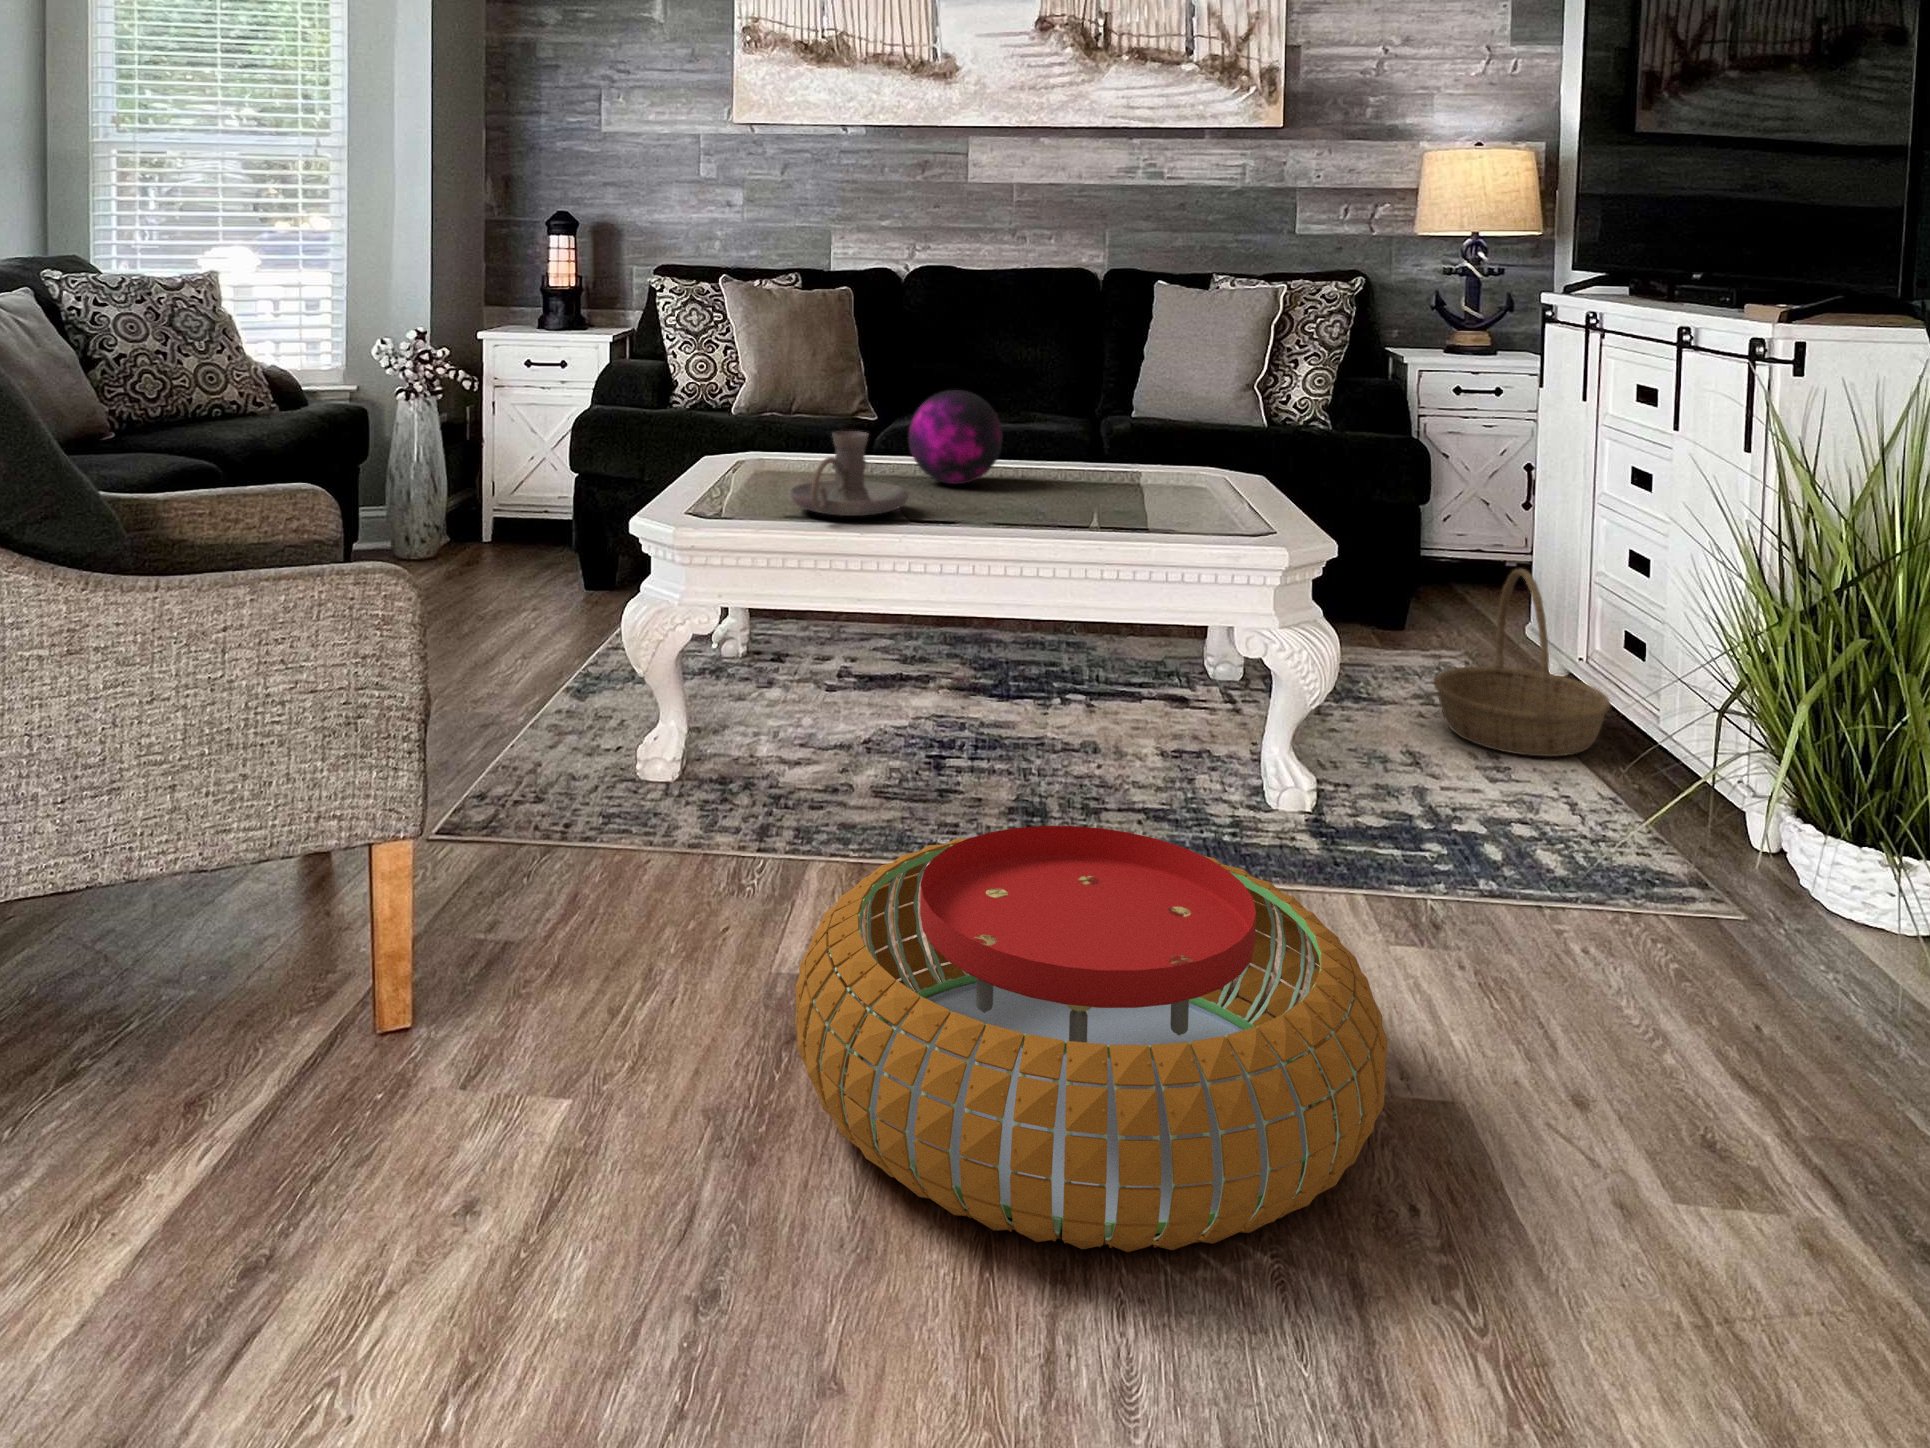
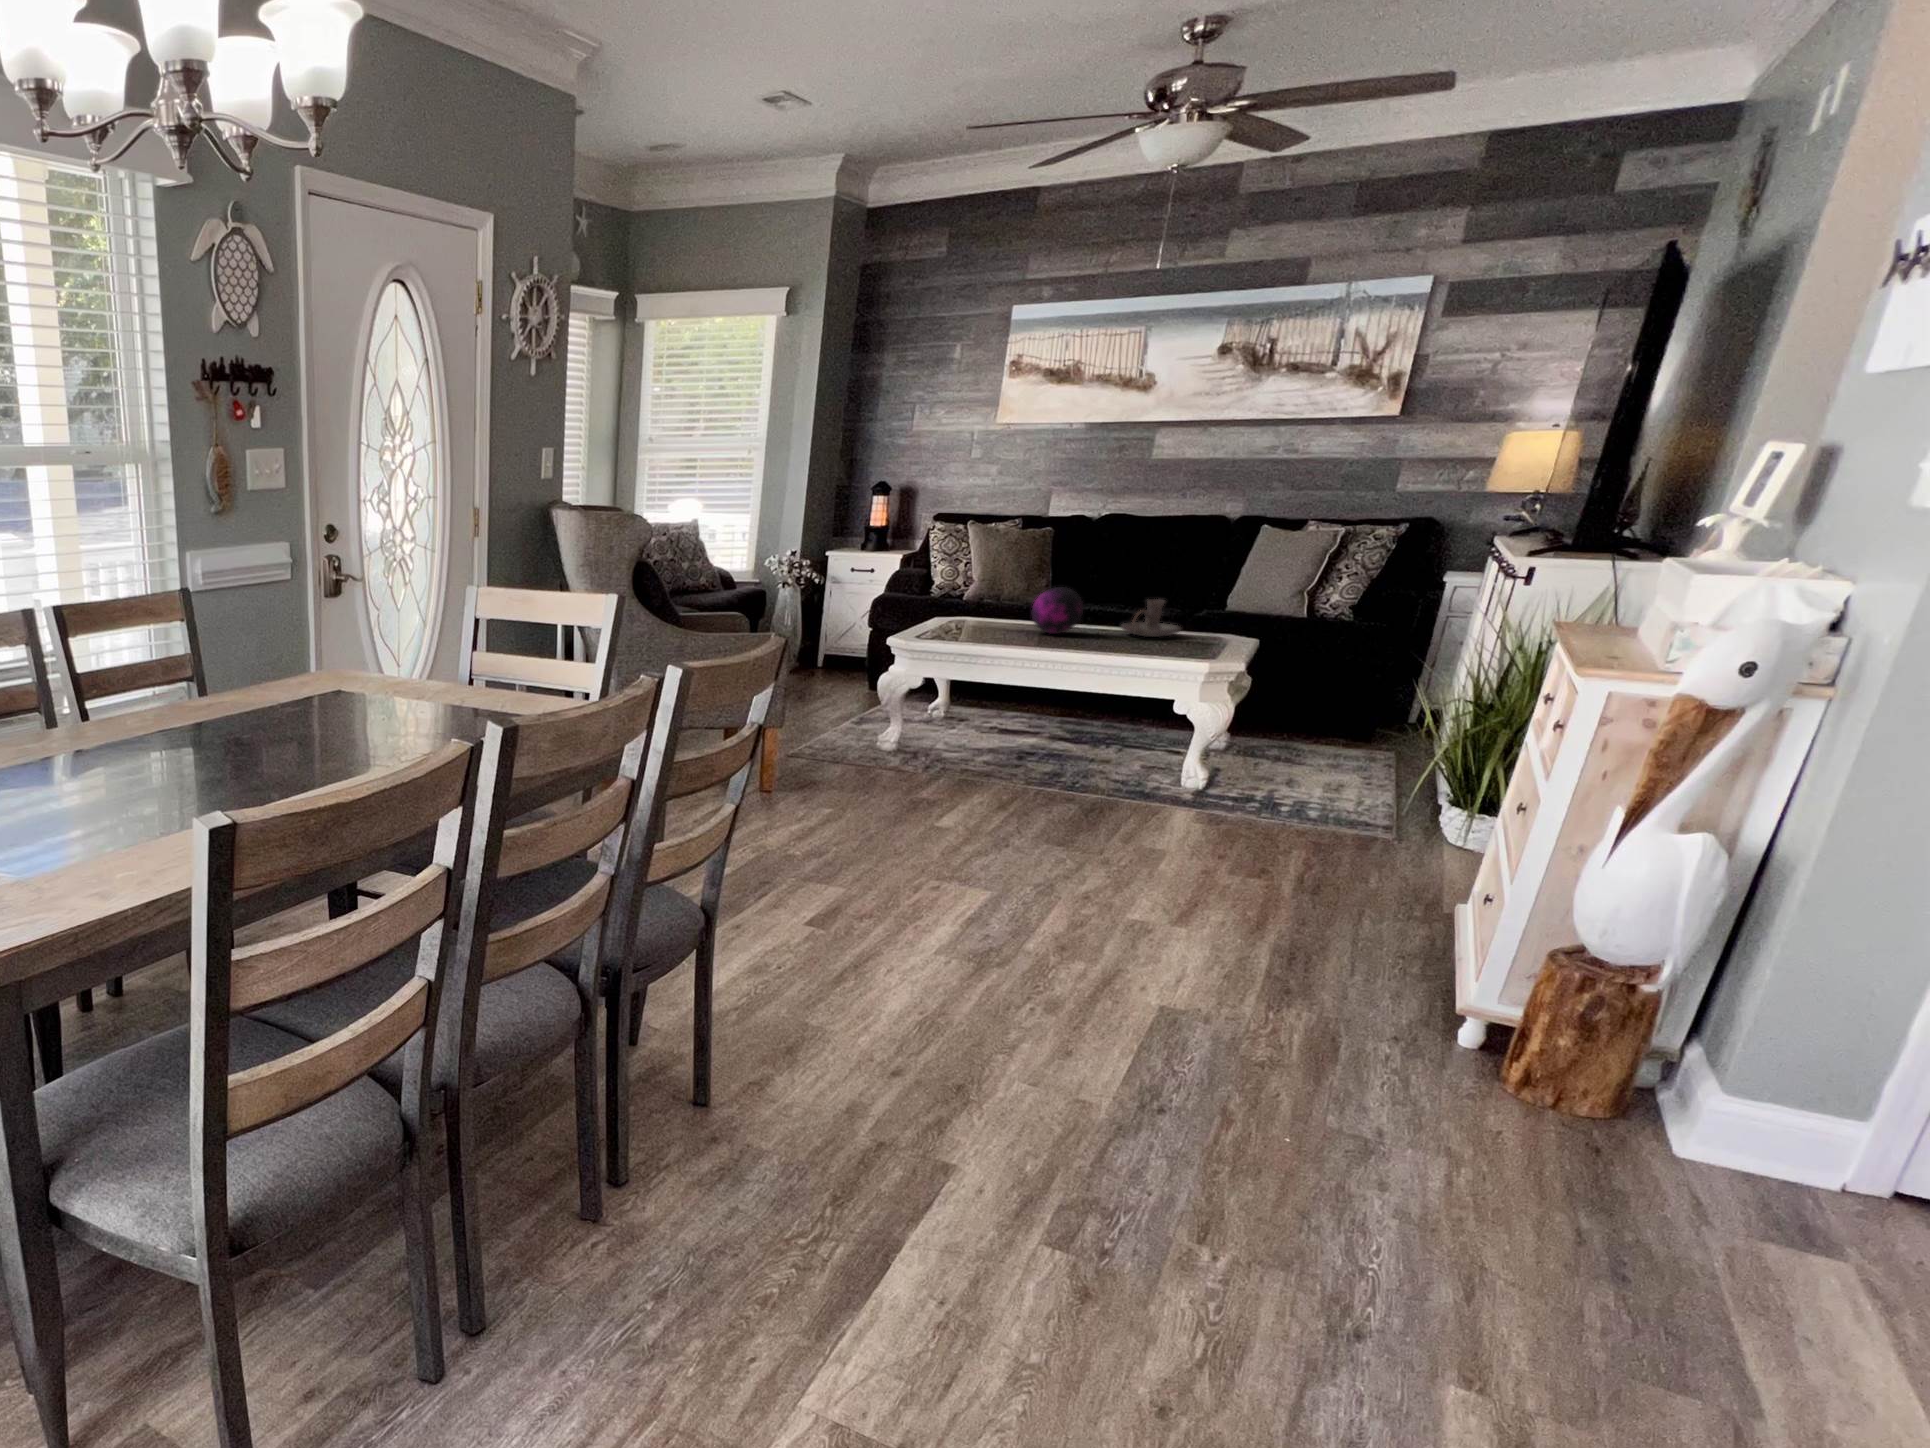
candle holder: present [790,431,909,516] -> present [1121,599,1181,637]
basket: present [1433,569,1611,757] -> none [1312,694,1418,790]
pouf: present [795,826,1388,1252] -> none [902,746,1122,853]

